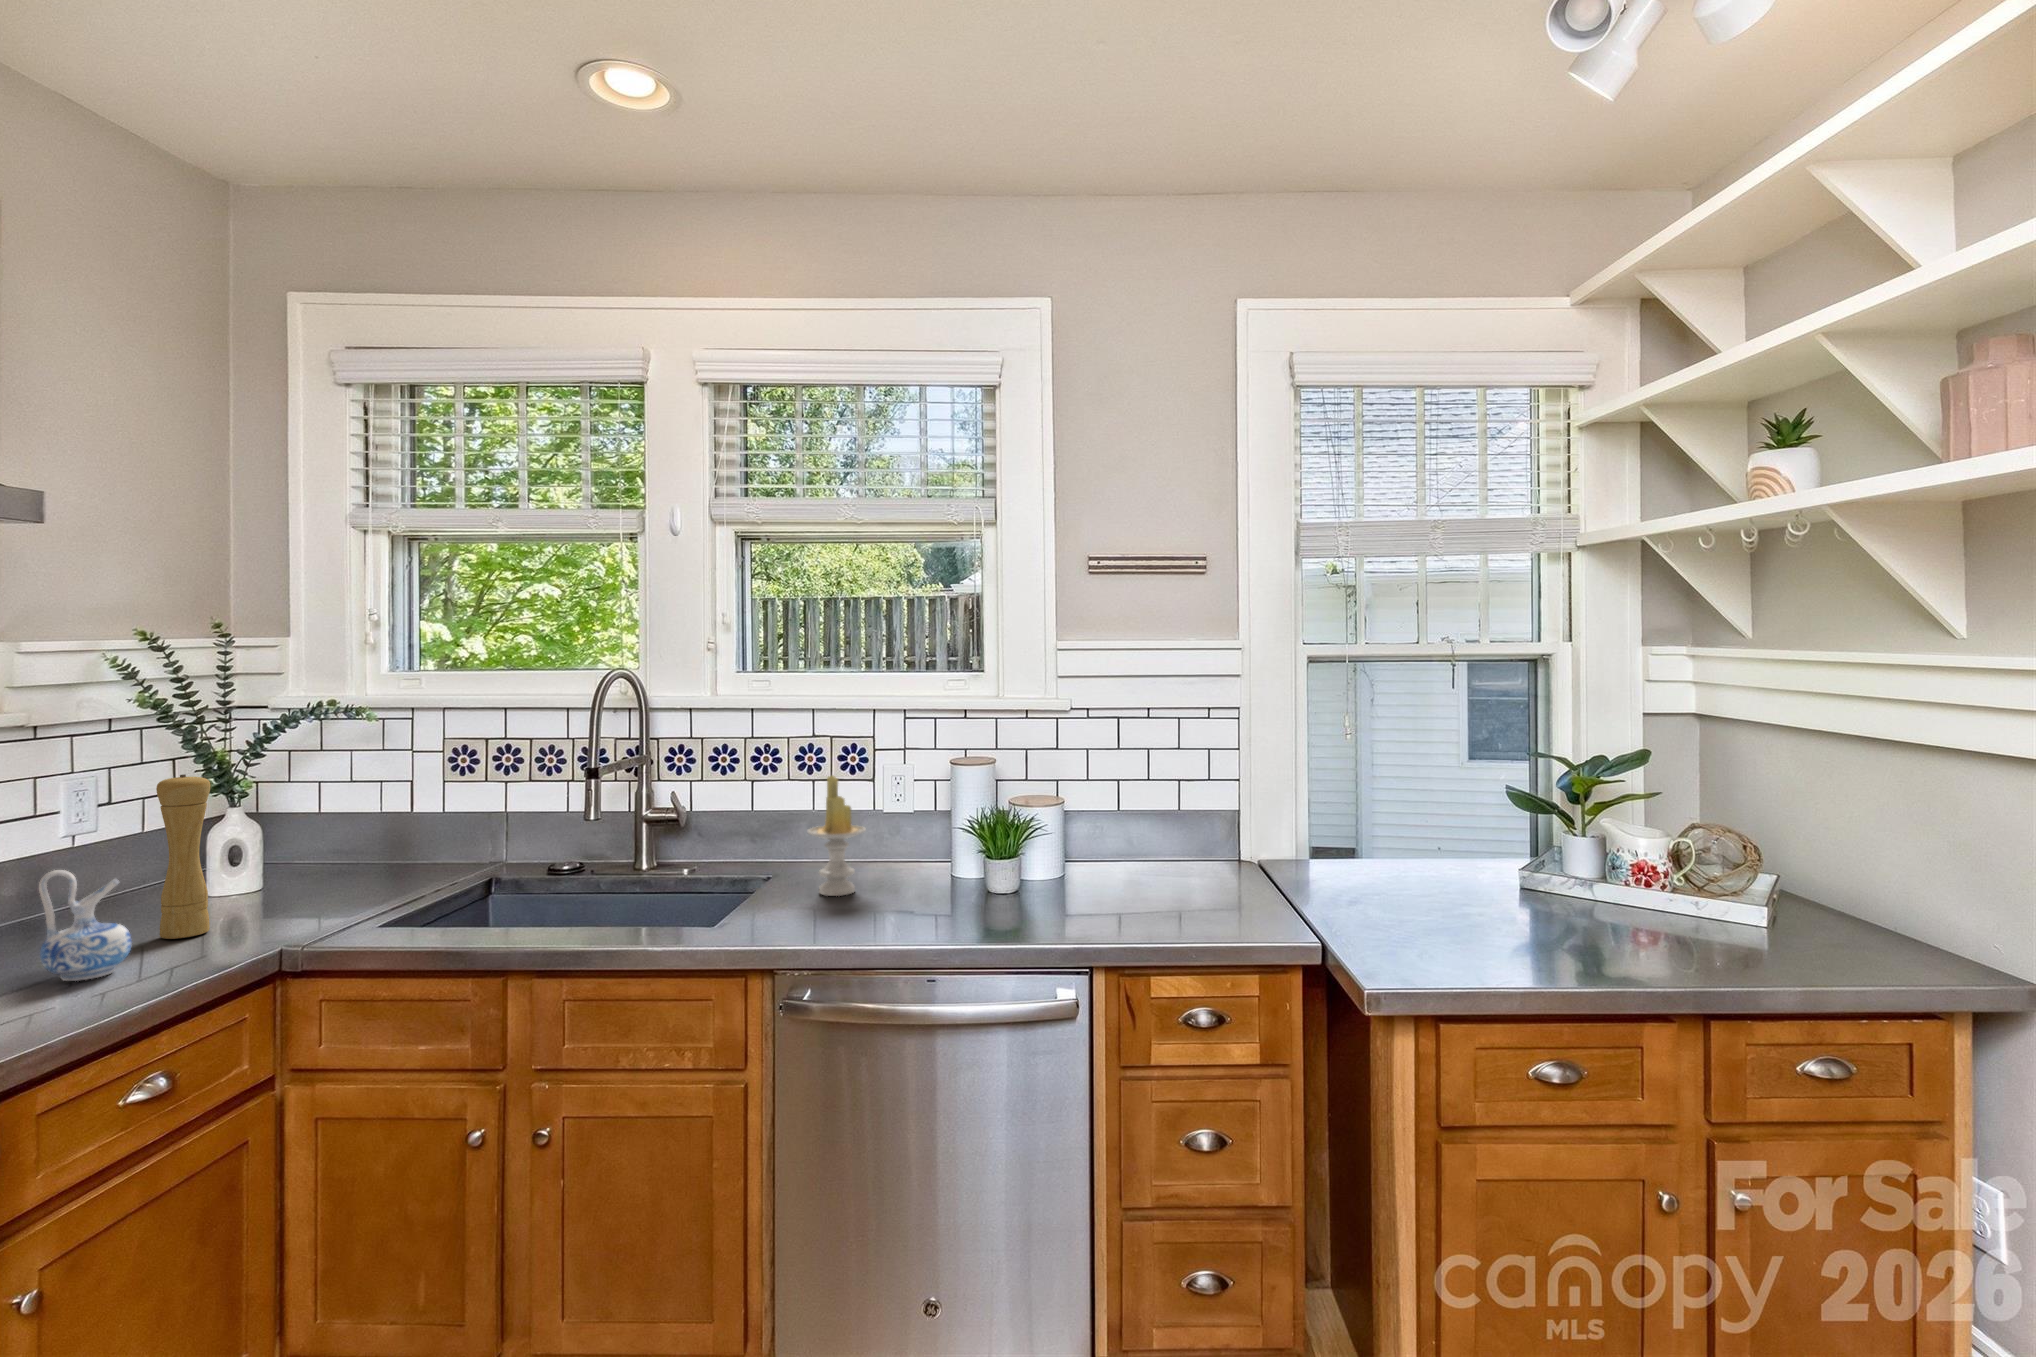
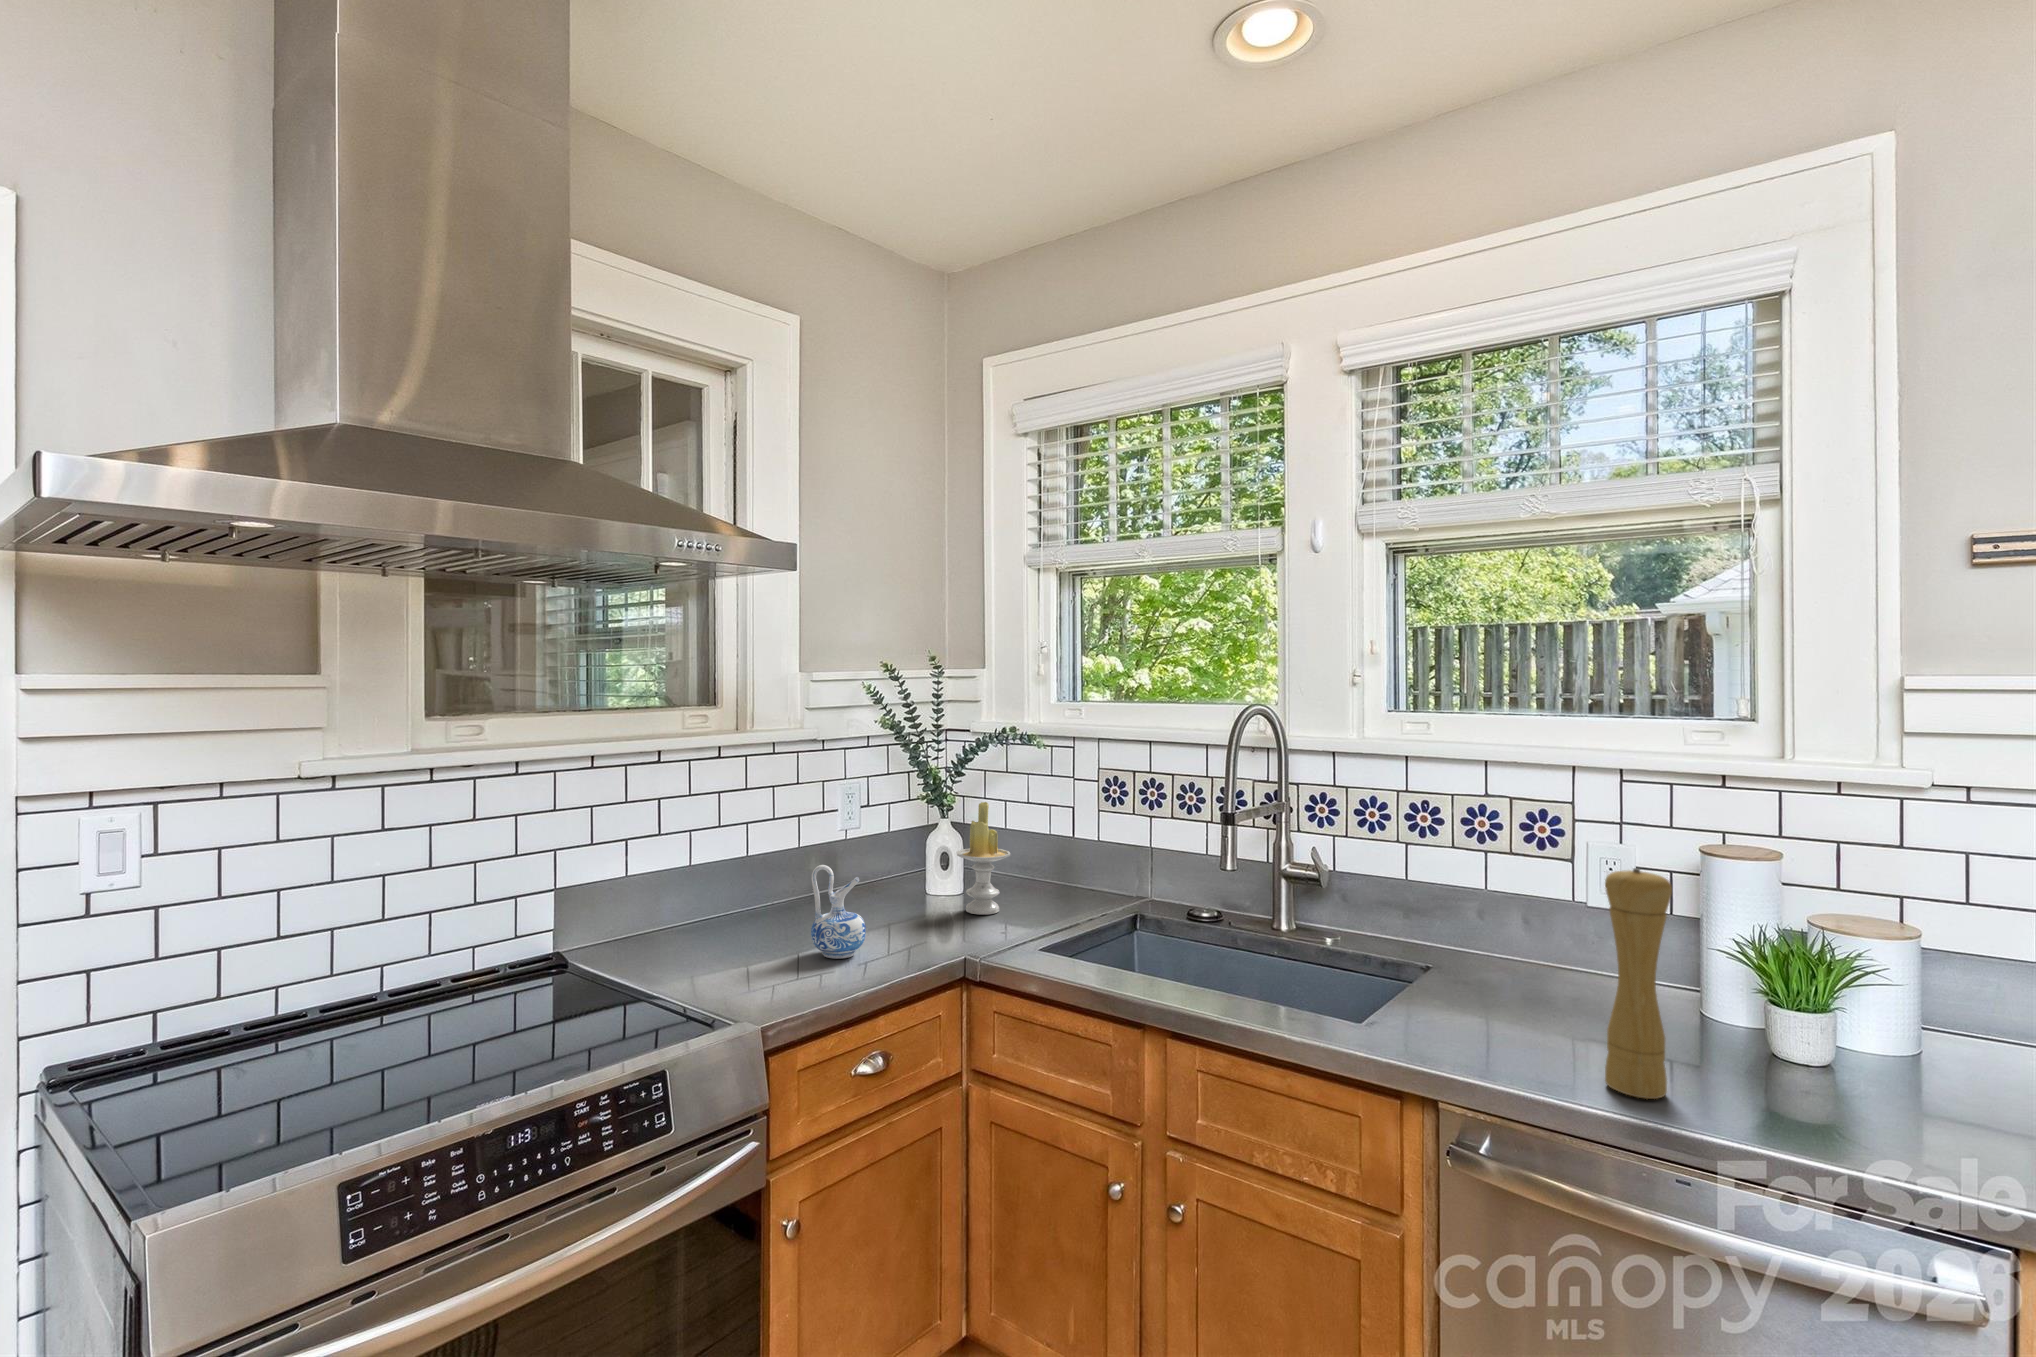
pepper mill: present [156,774,210,939] -> present [1605,868,1672,1099]
candle: present [808,776,866,896] -> present [957,802,1011,915]

